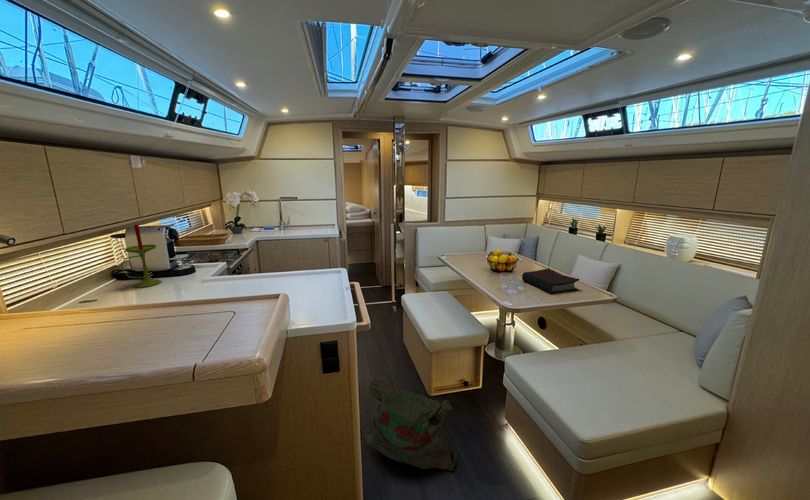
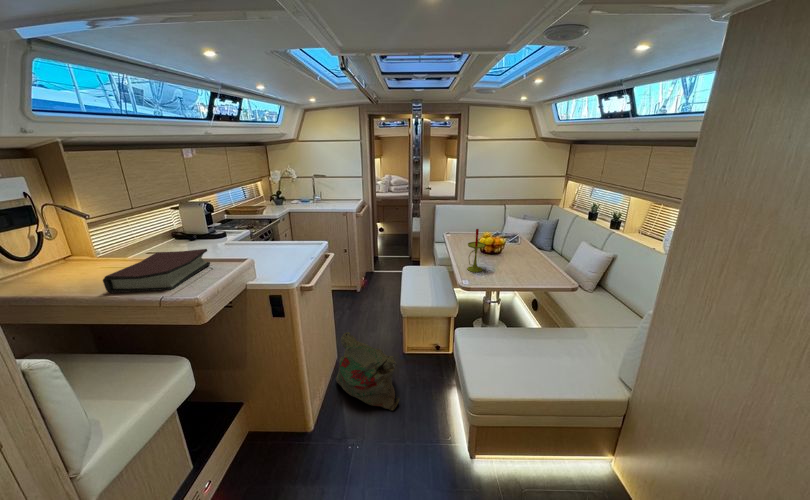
candle: present [120,225,161,287] -> present [467,229,485,272]
hardback book: present [522,268,579,294] -> present [103,249,210,293]

